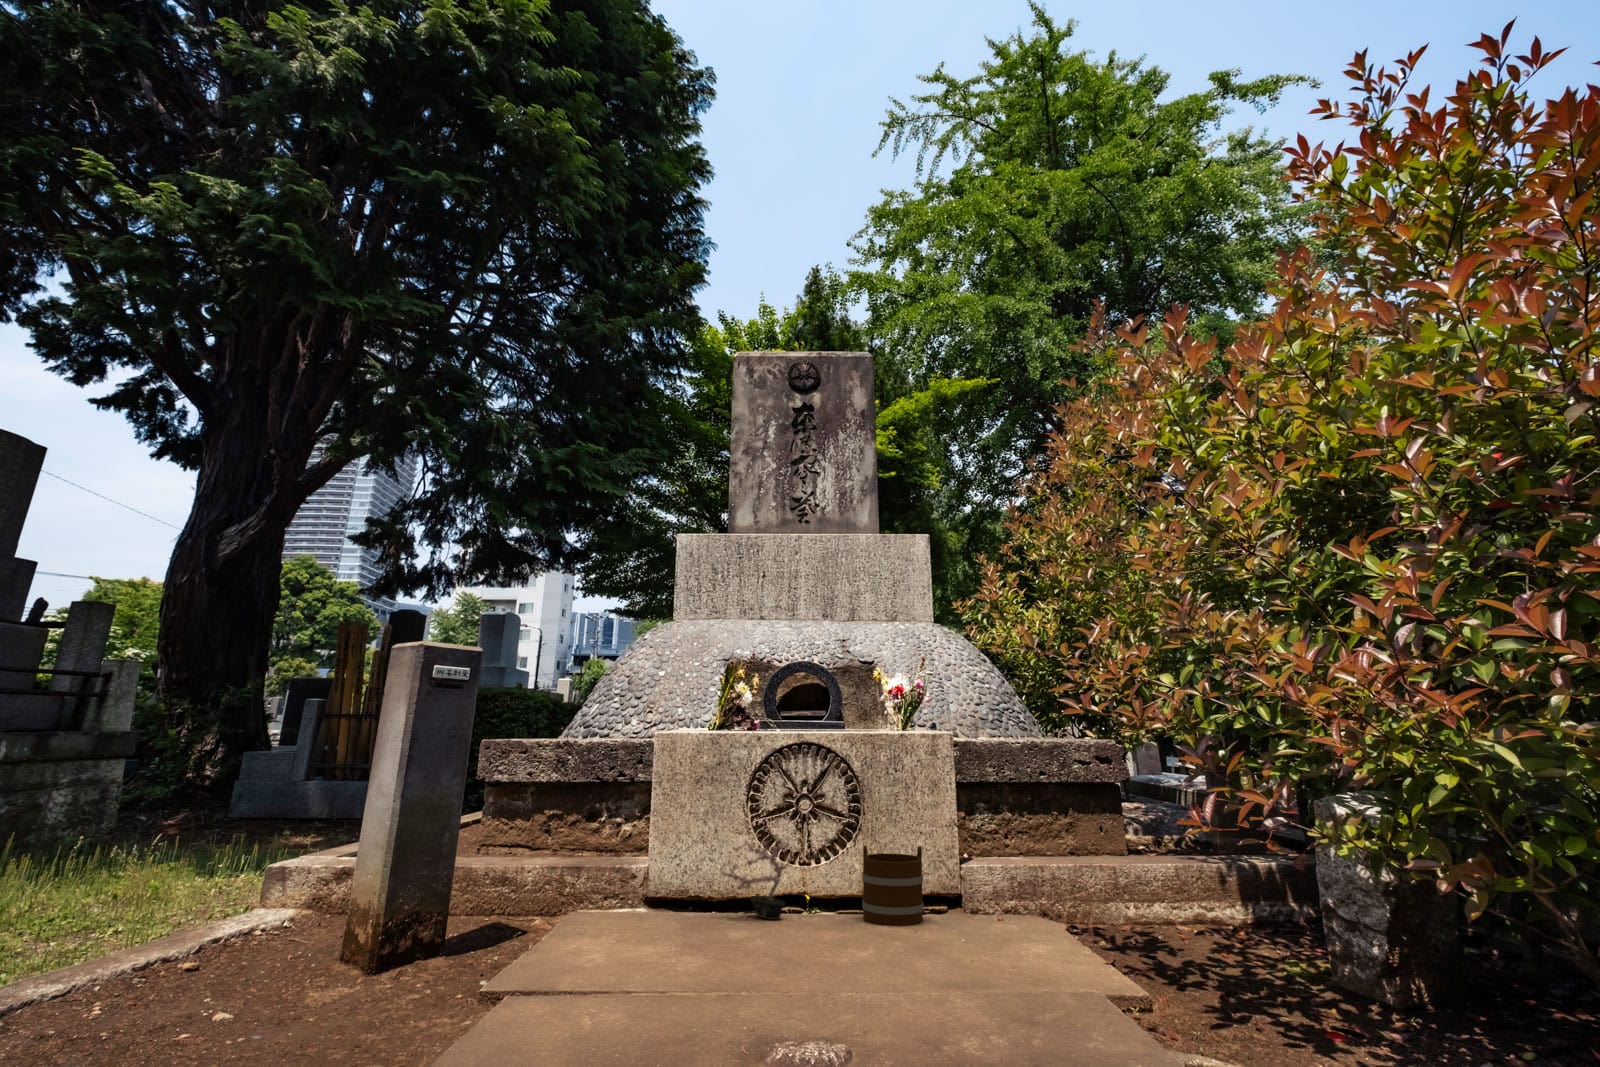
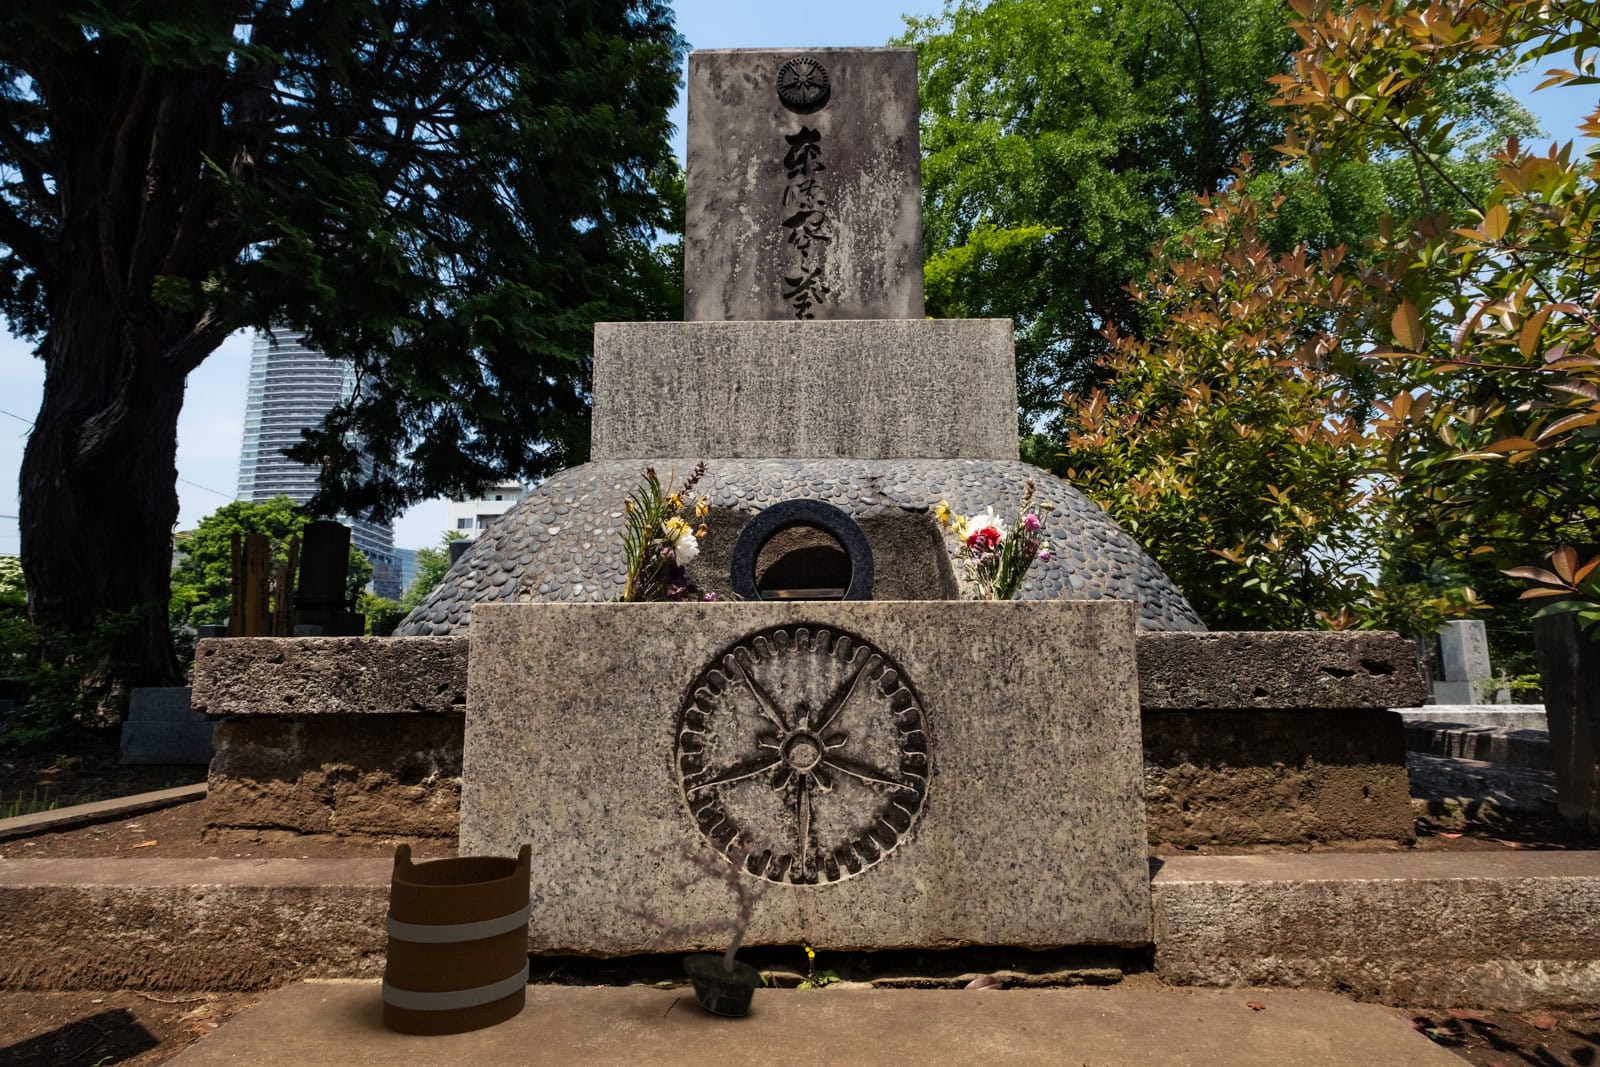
bucket: present [862,846,924,926] -> present [382,844,532,1036]

